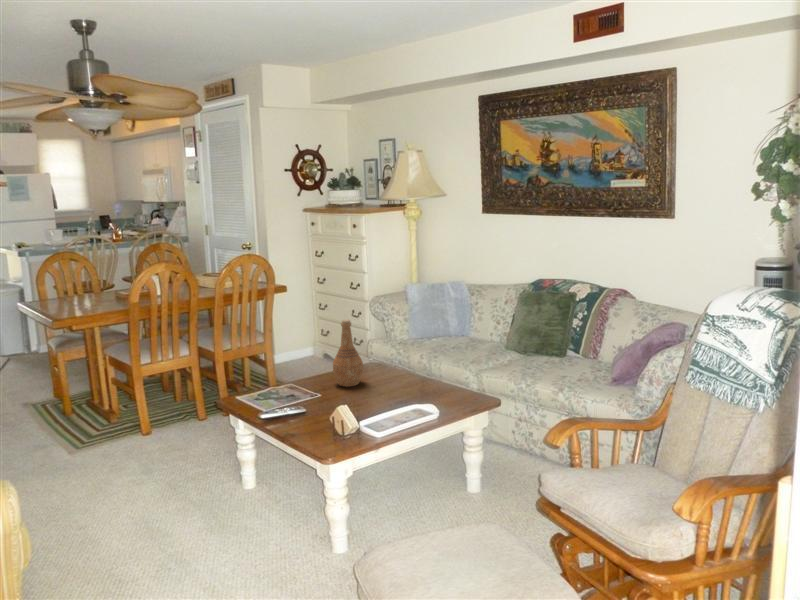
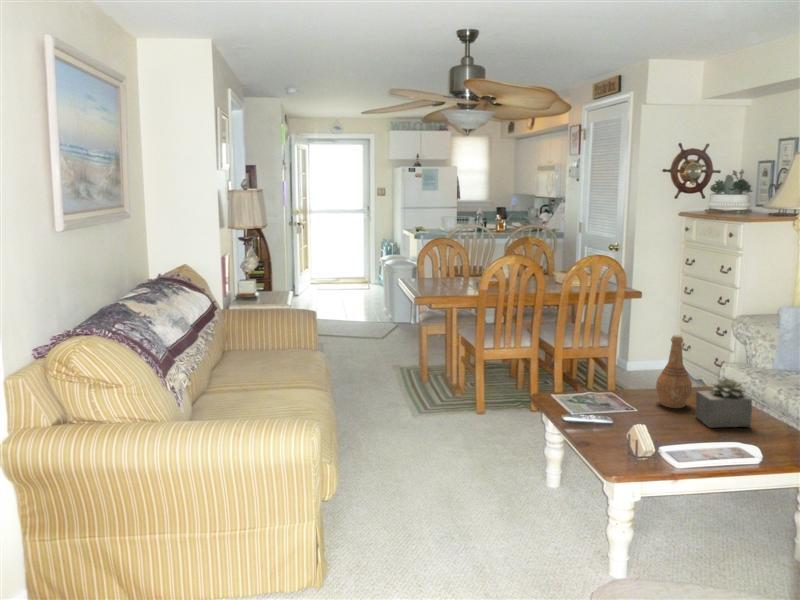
succulent plant: none [370,349,418,397] -> present [695,377,752,427]

